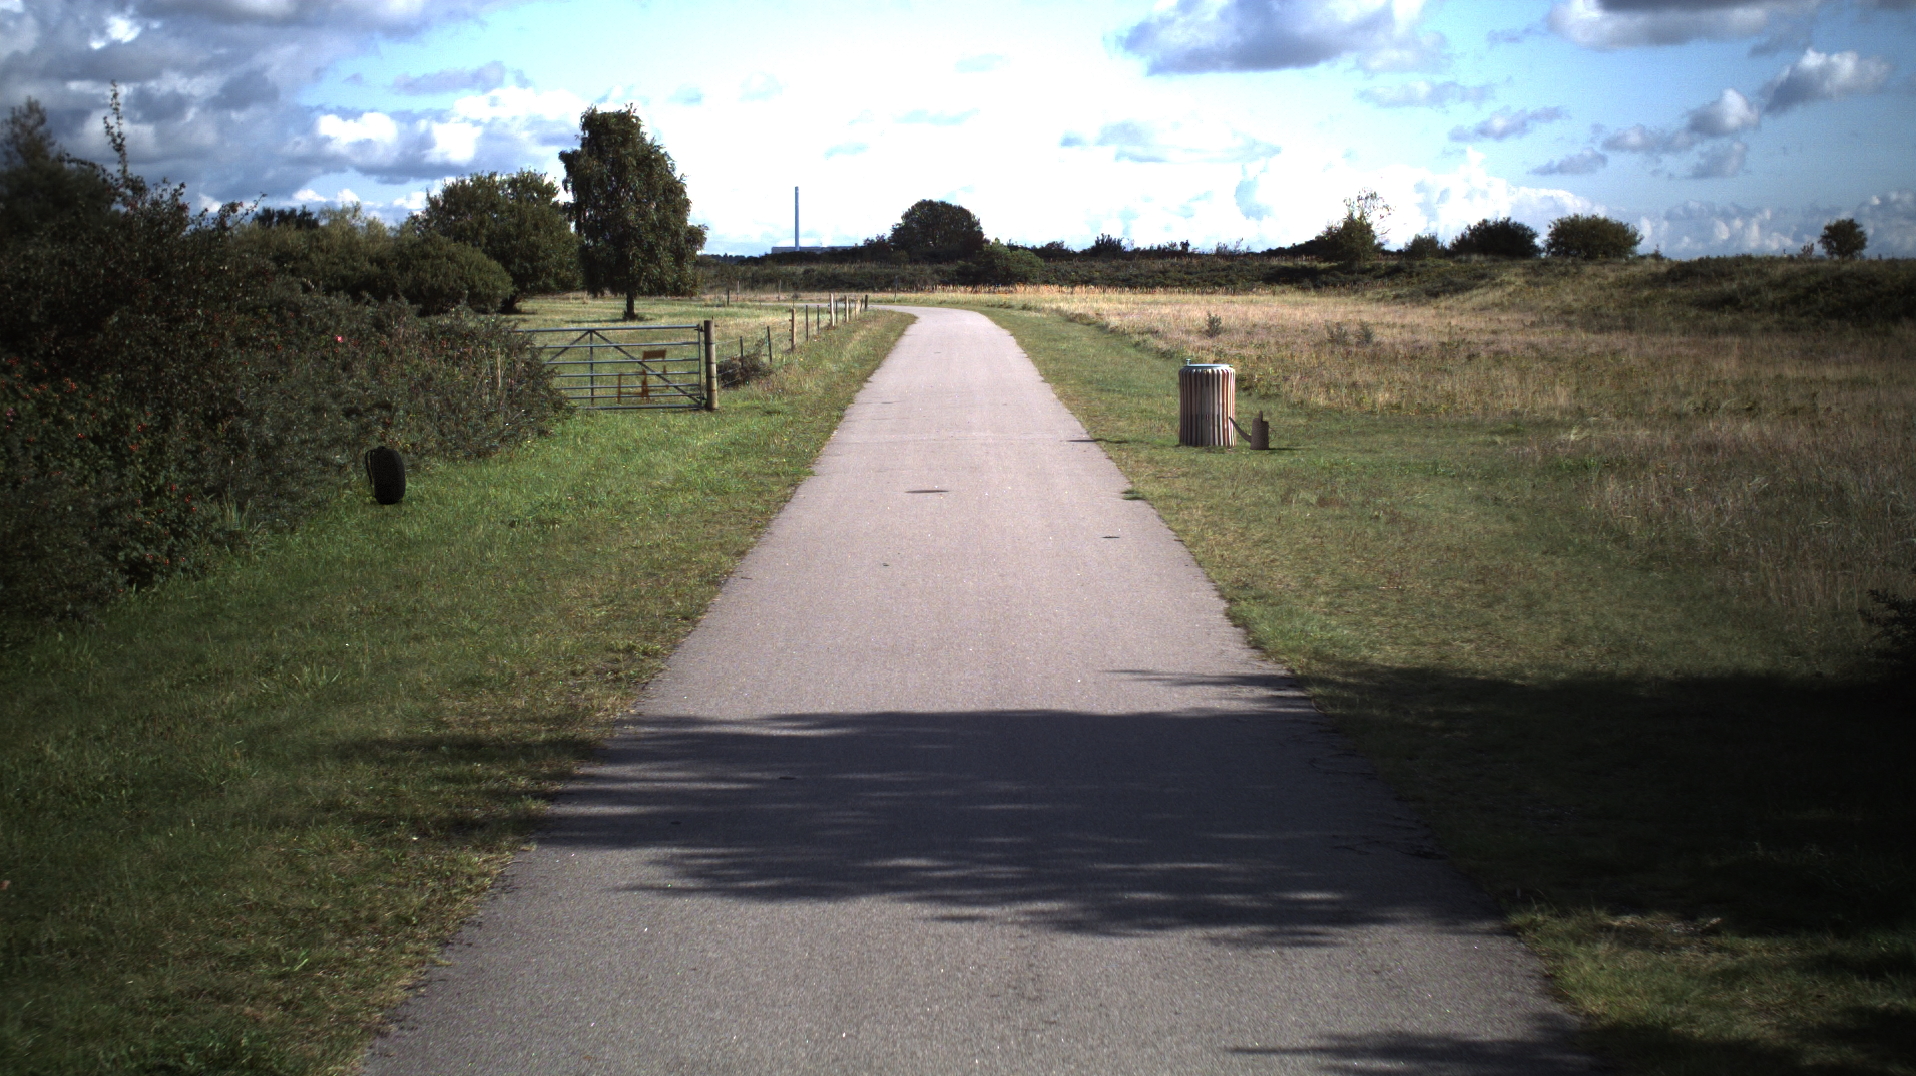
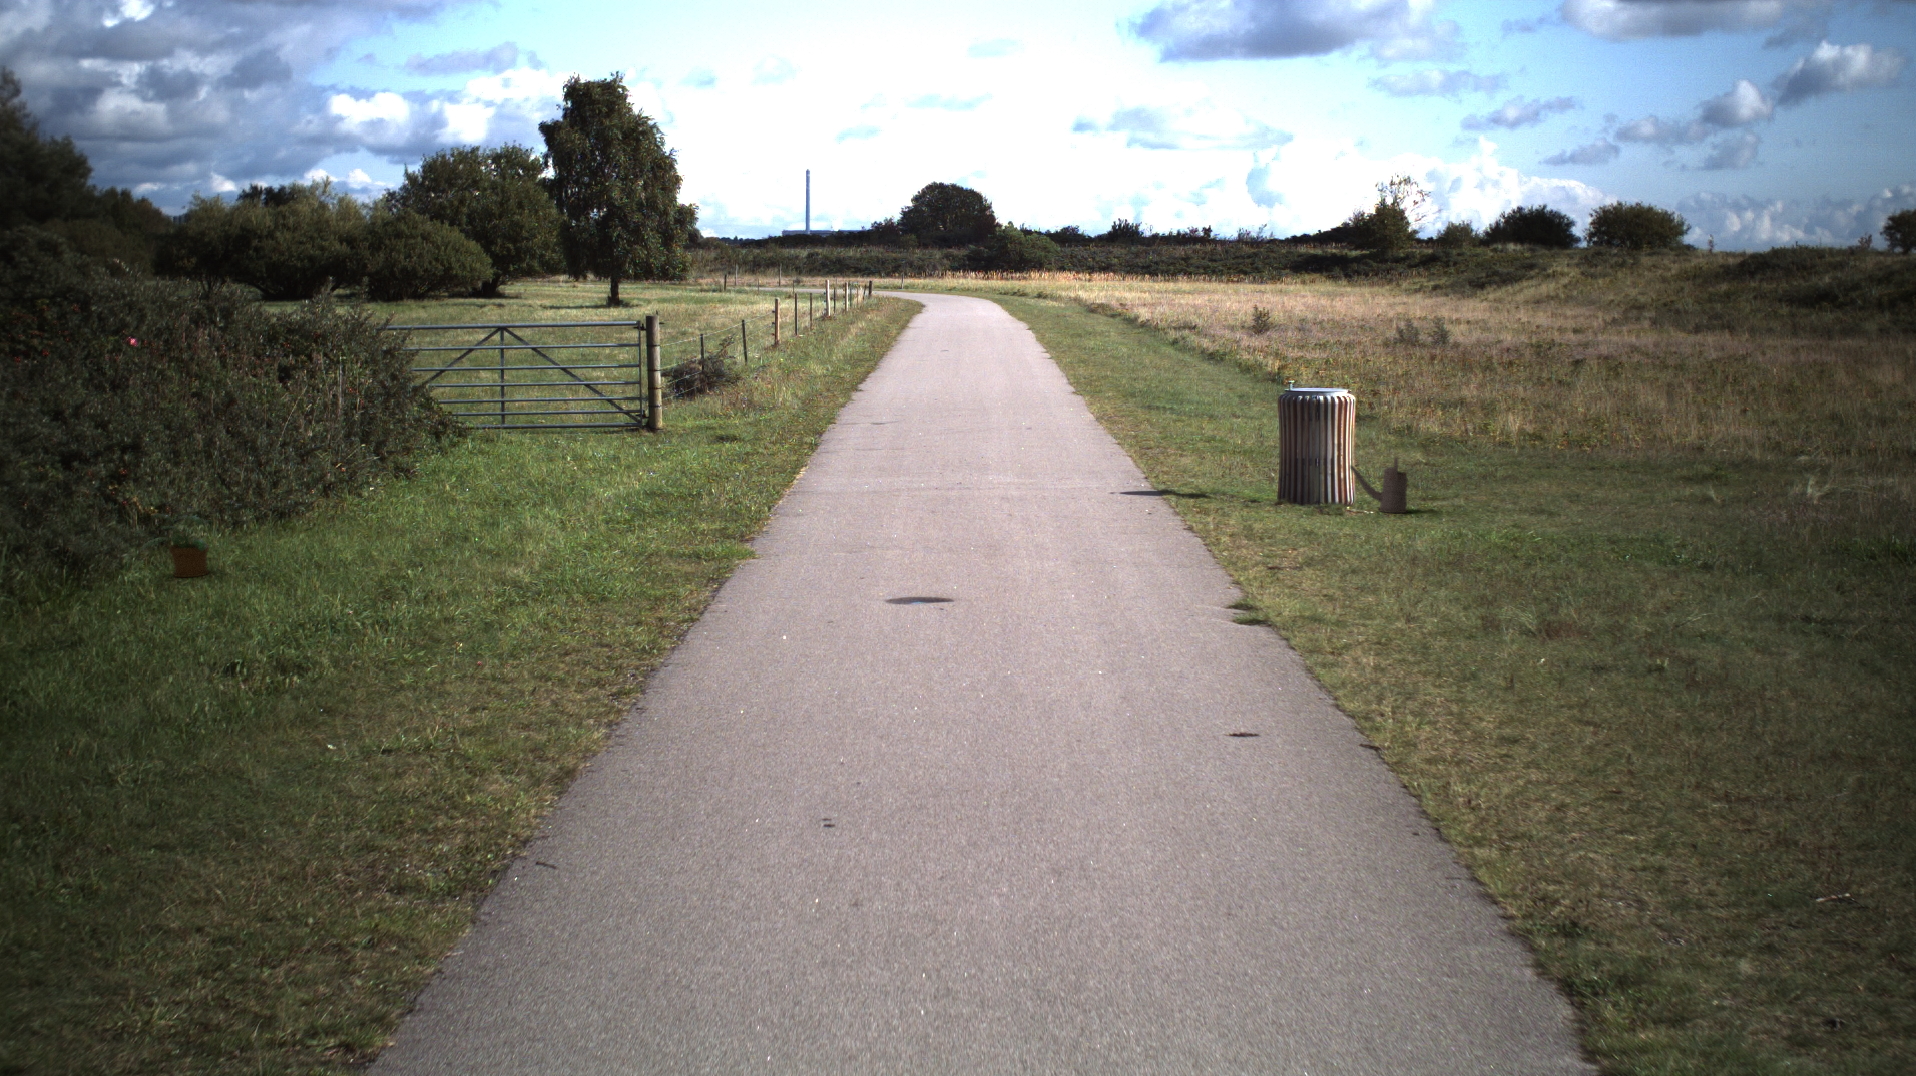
bench: present [617,349,669,404] -> none [538,350,609,420]
potted plant: none [415,445,461,486] -> present [142,514,213,577]
backpack: present [365,446,406,504] -> none [25,526,100,619]

